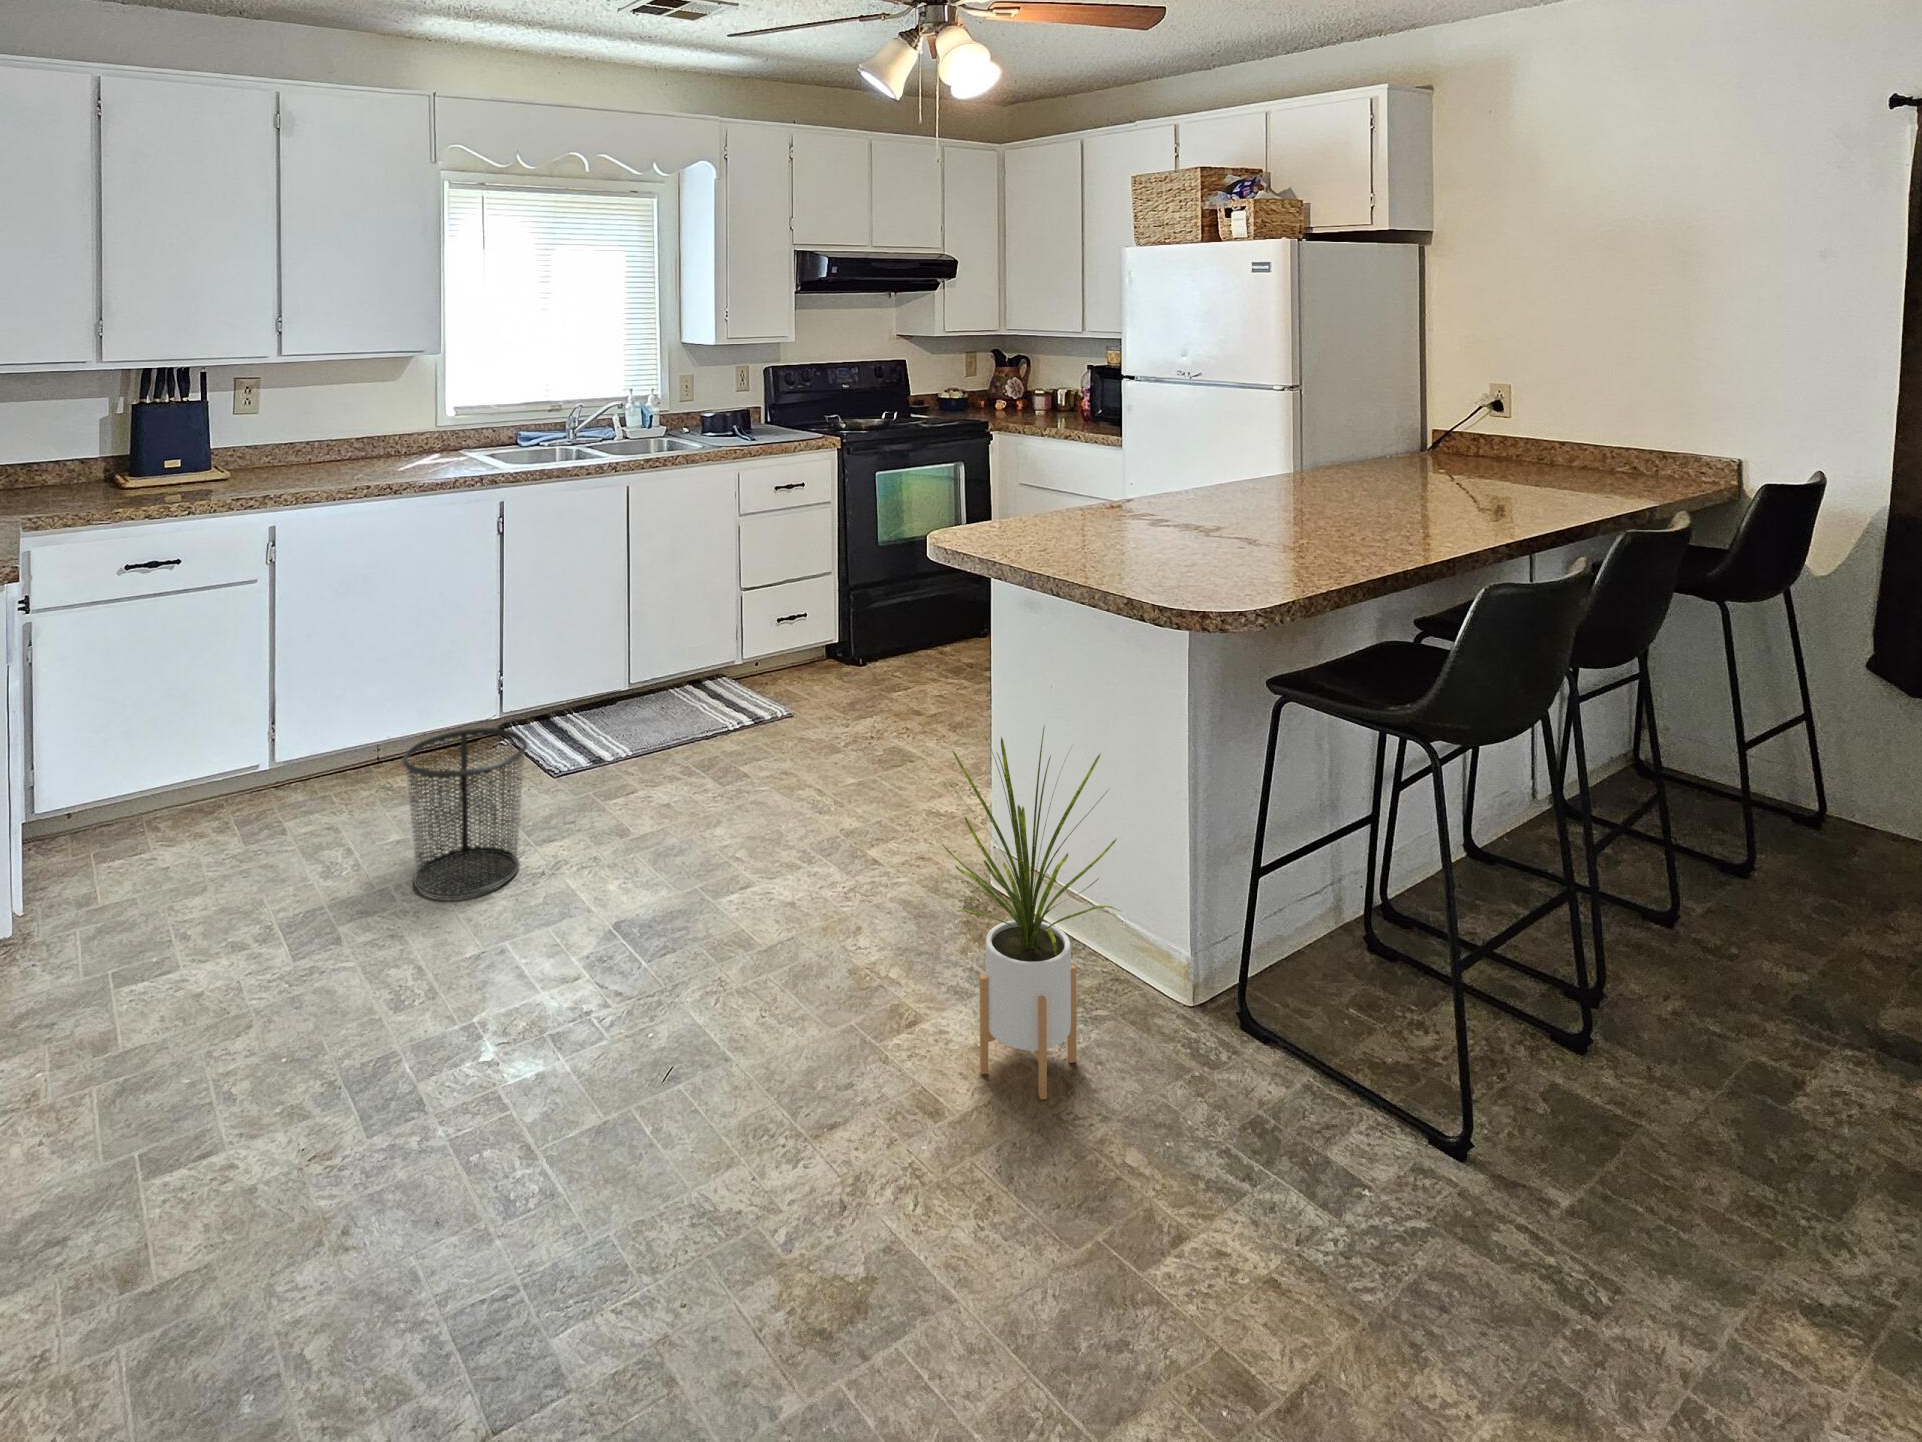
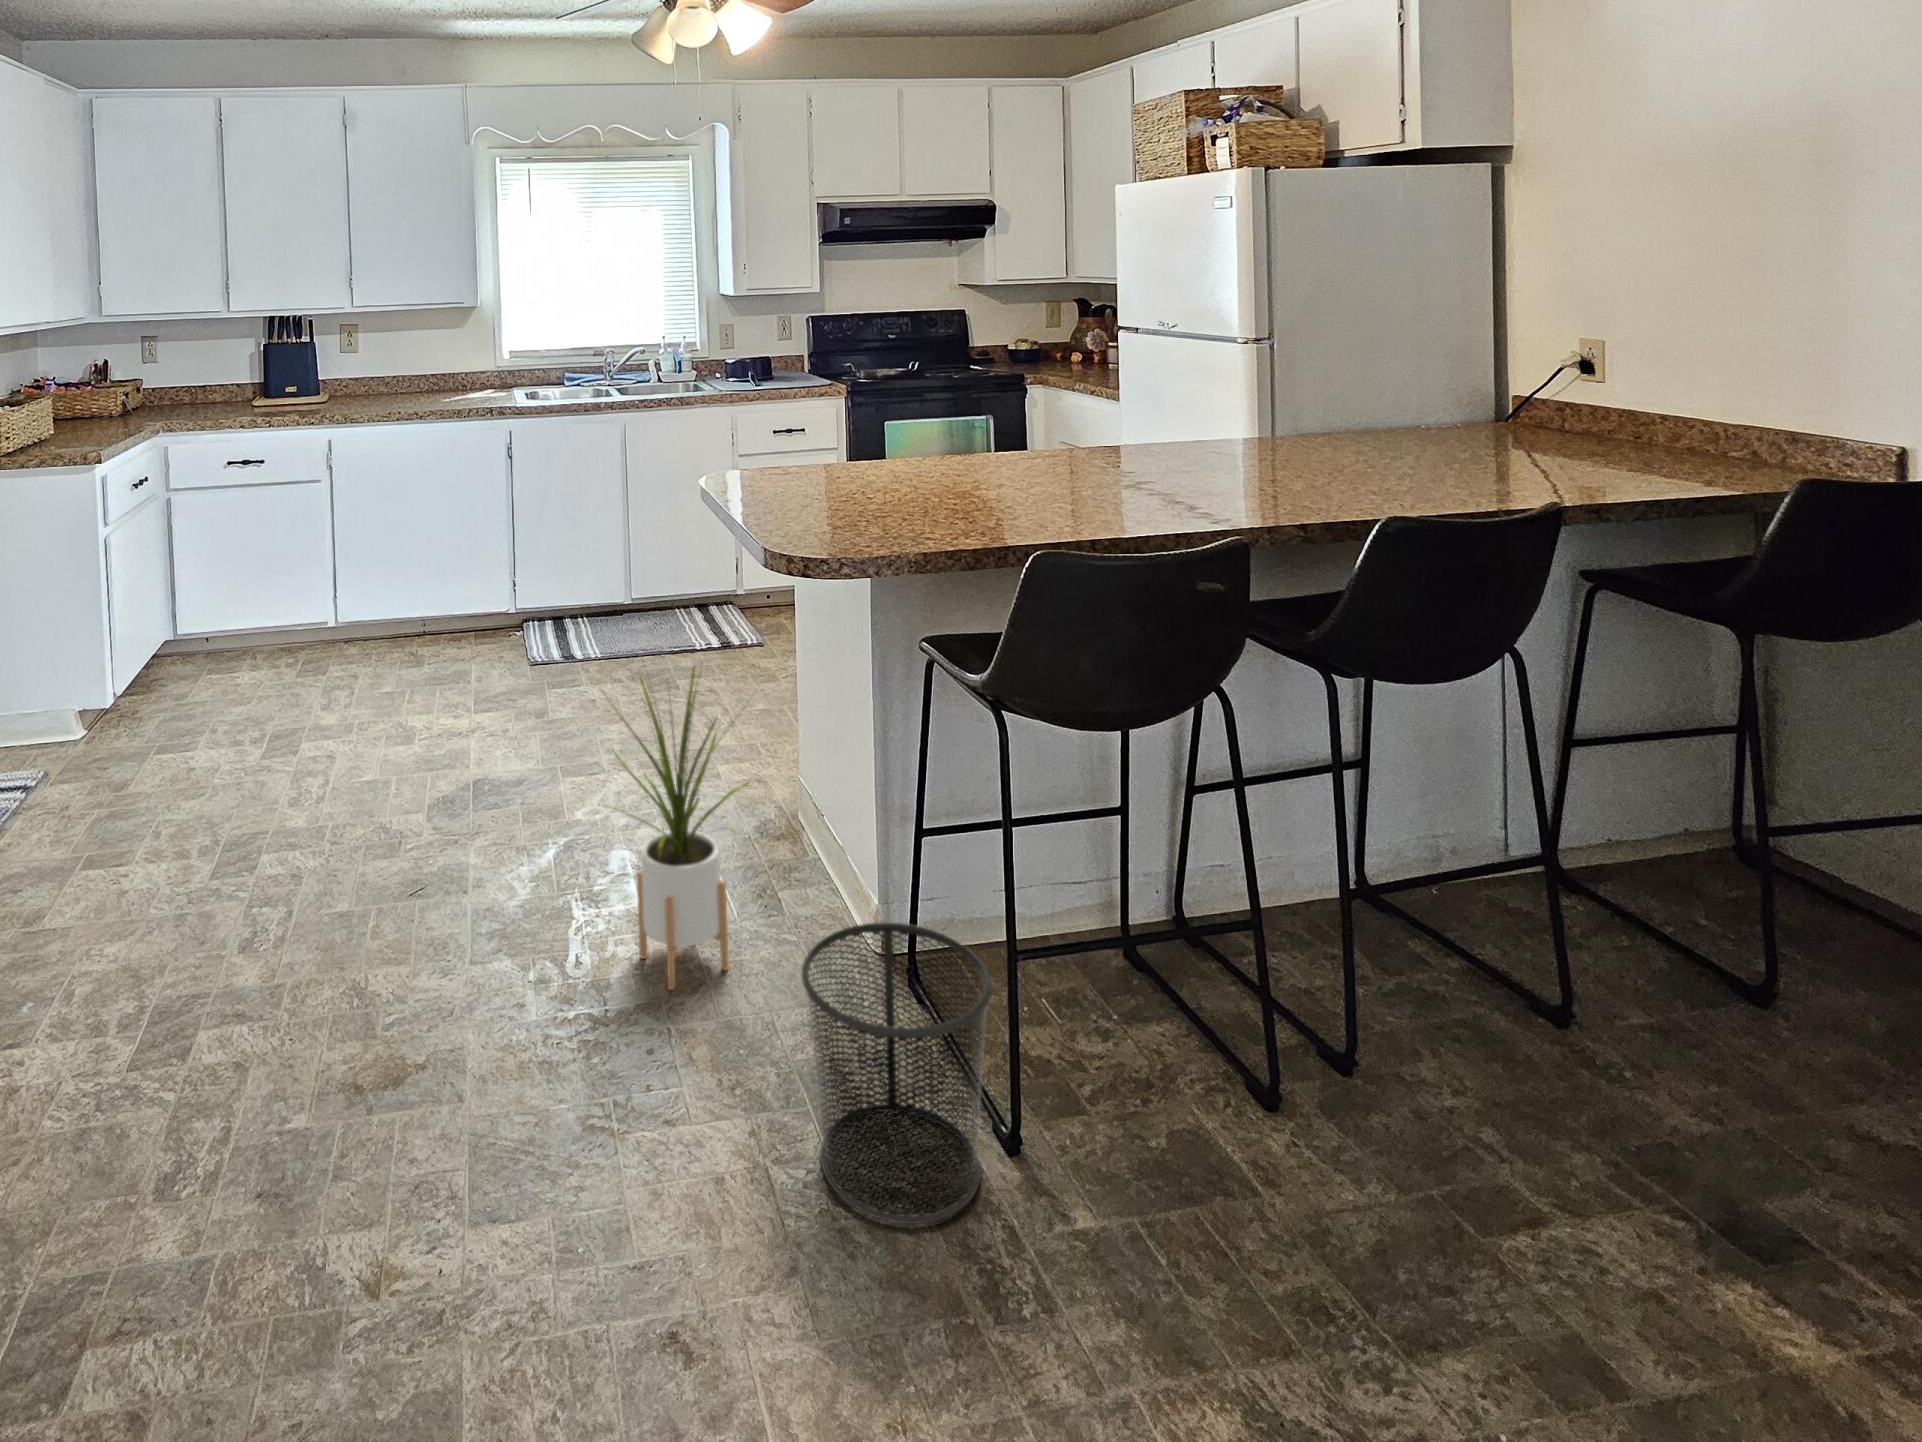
waste bin: present [402,728,527,898] -> present [802,922,992,1224]

